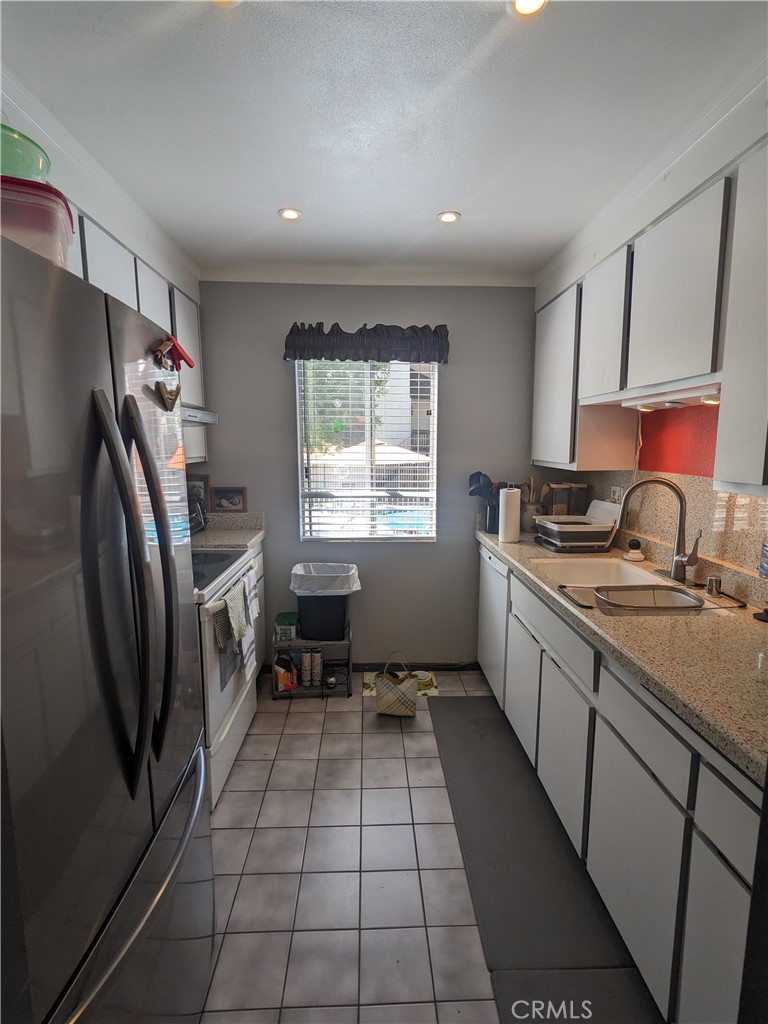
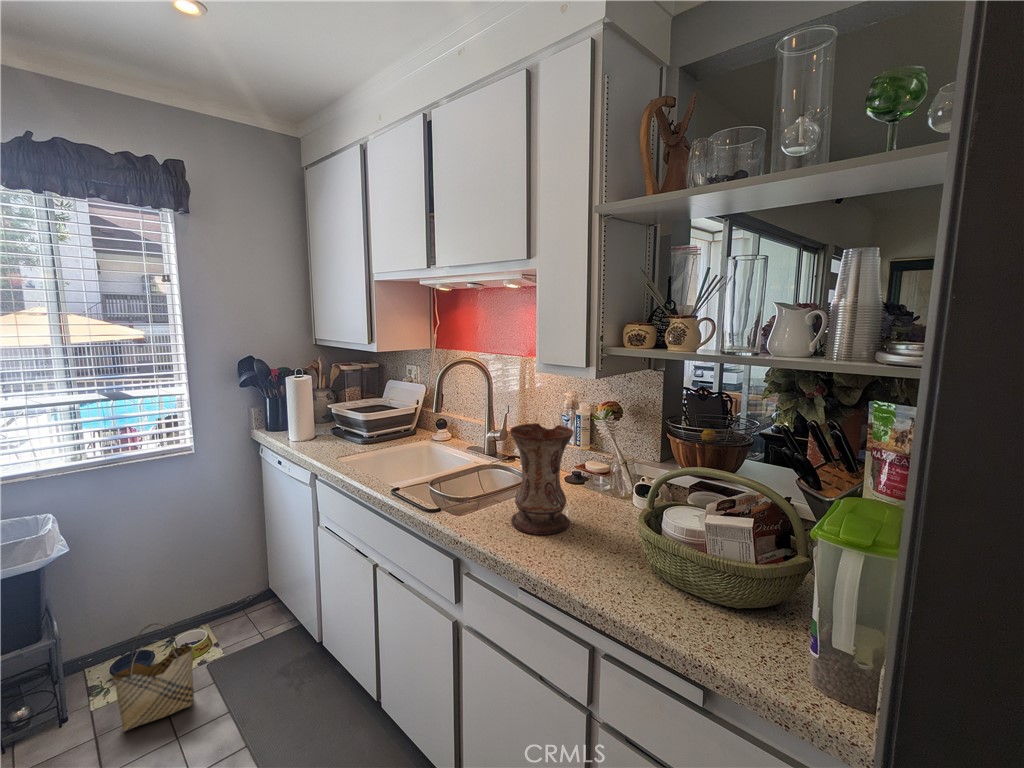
vase: none [656,539,738,651] -> present [510,423,574,535]

